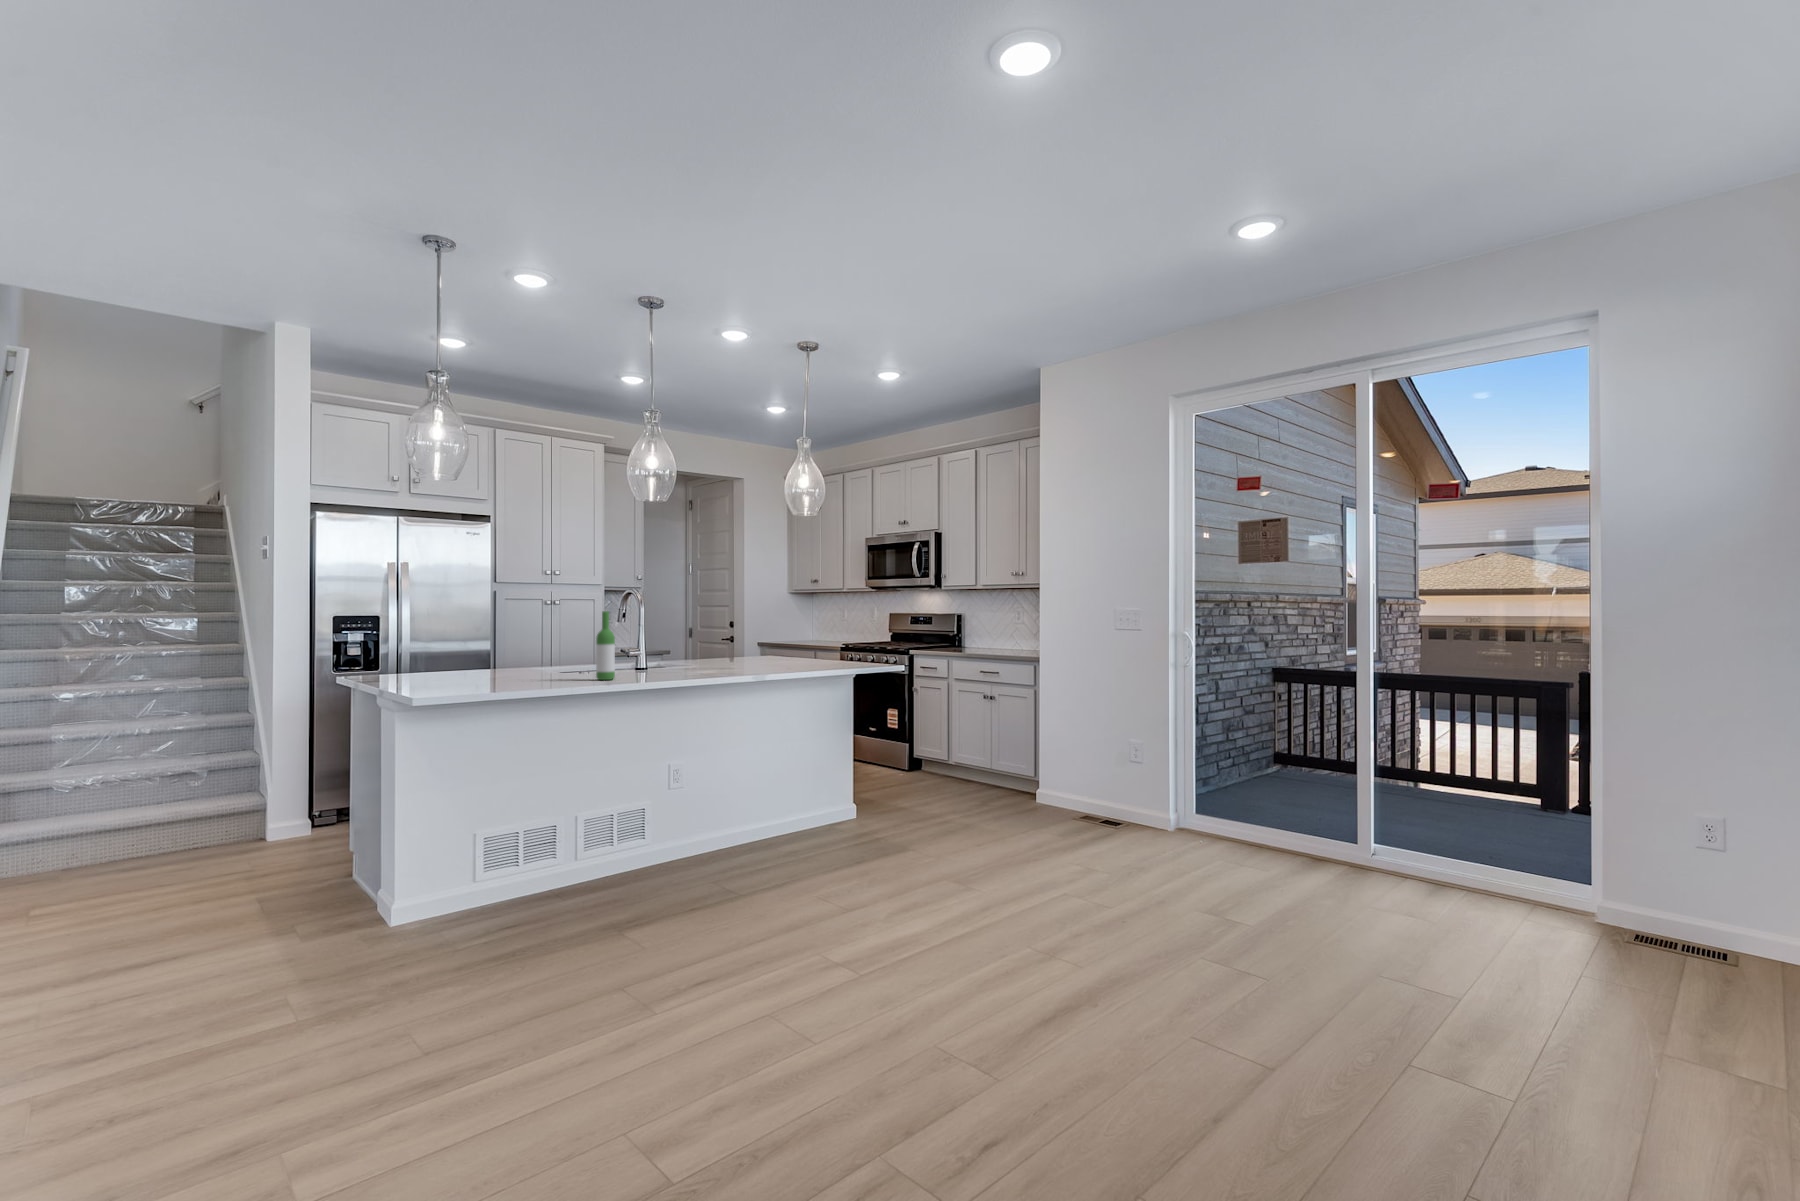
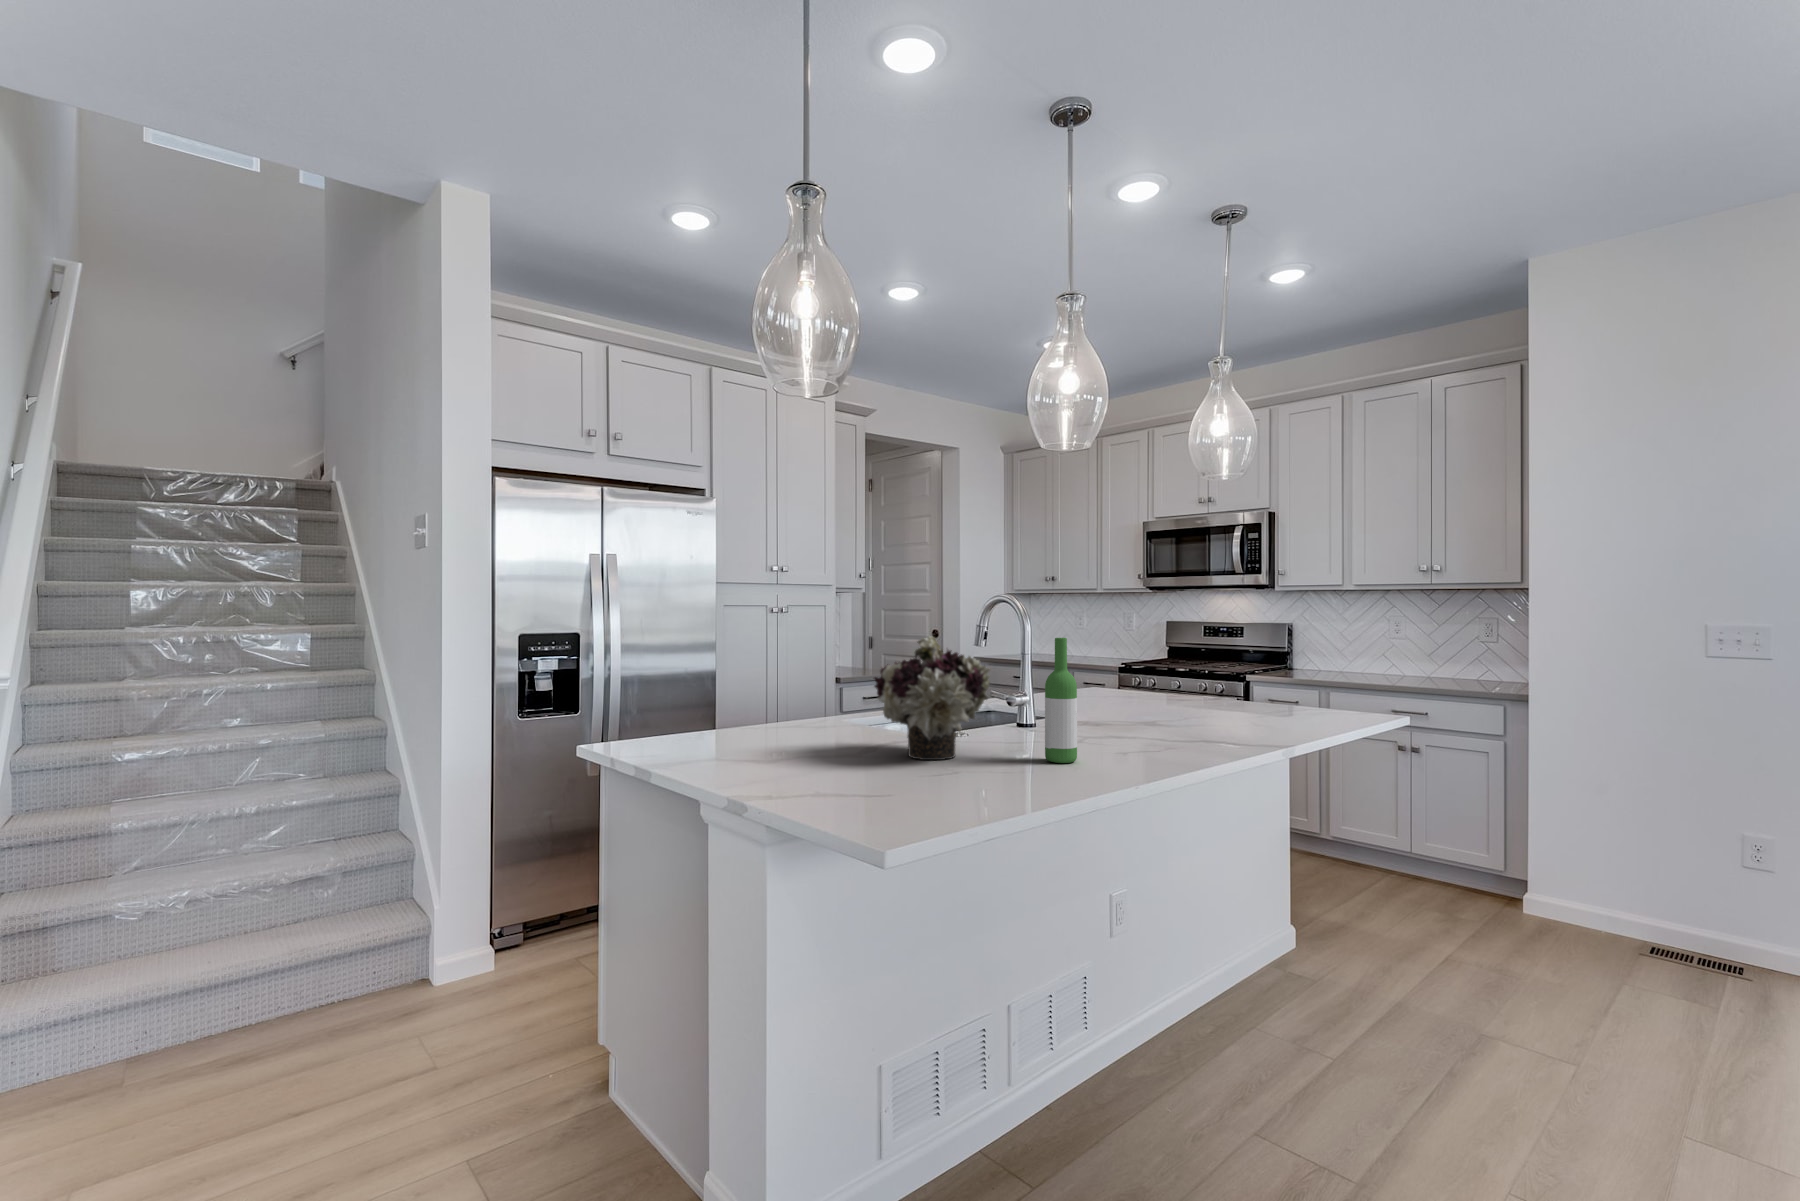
flower arrangement: none [506,610,573,680] -> present [874,636,990,760]

